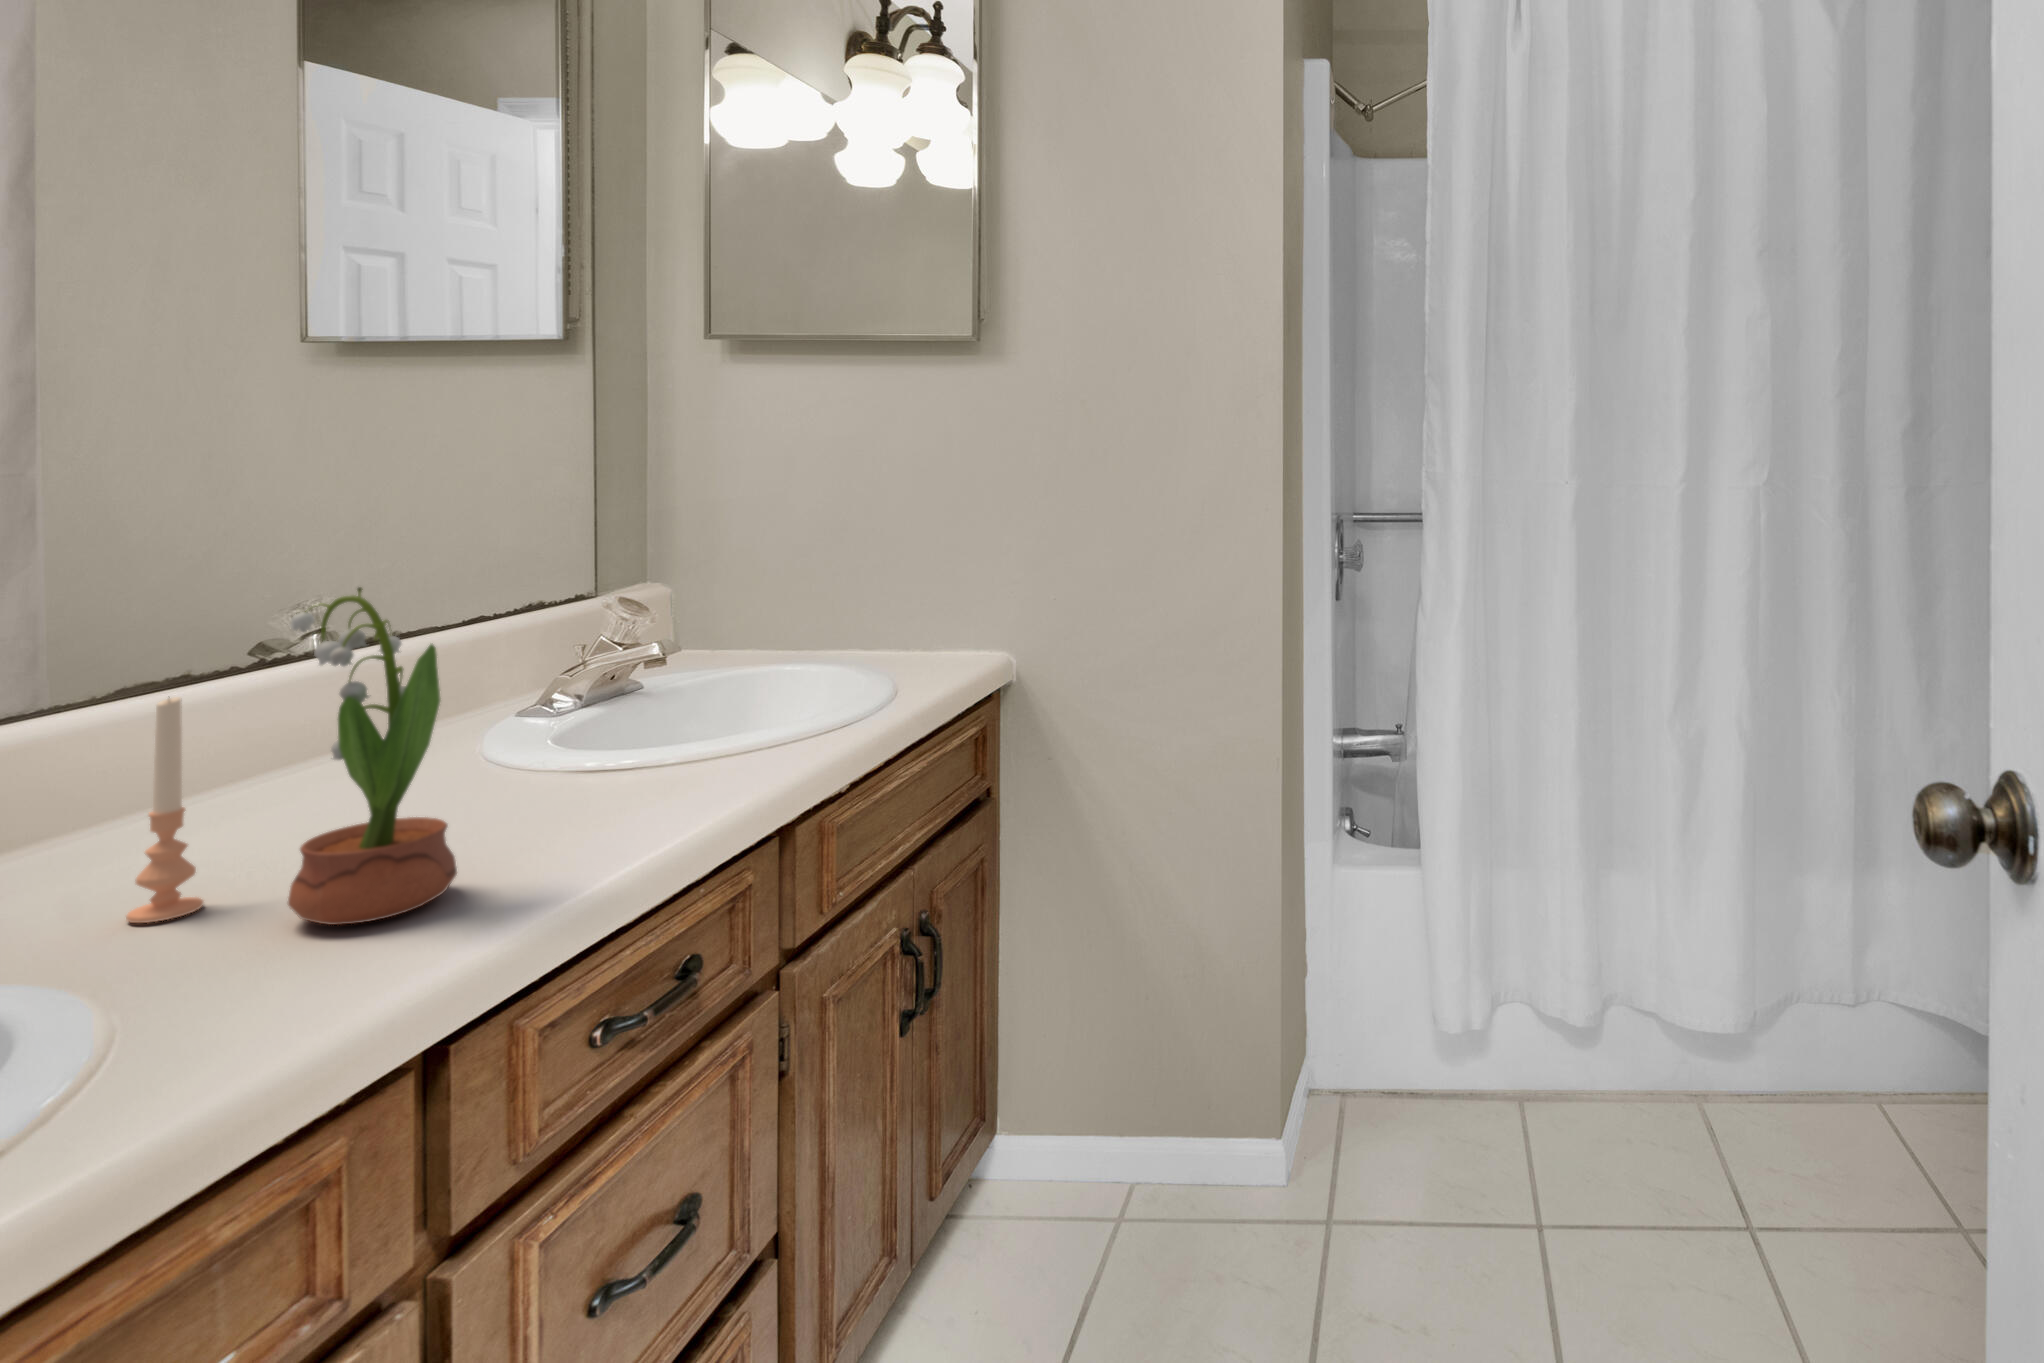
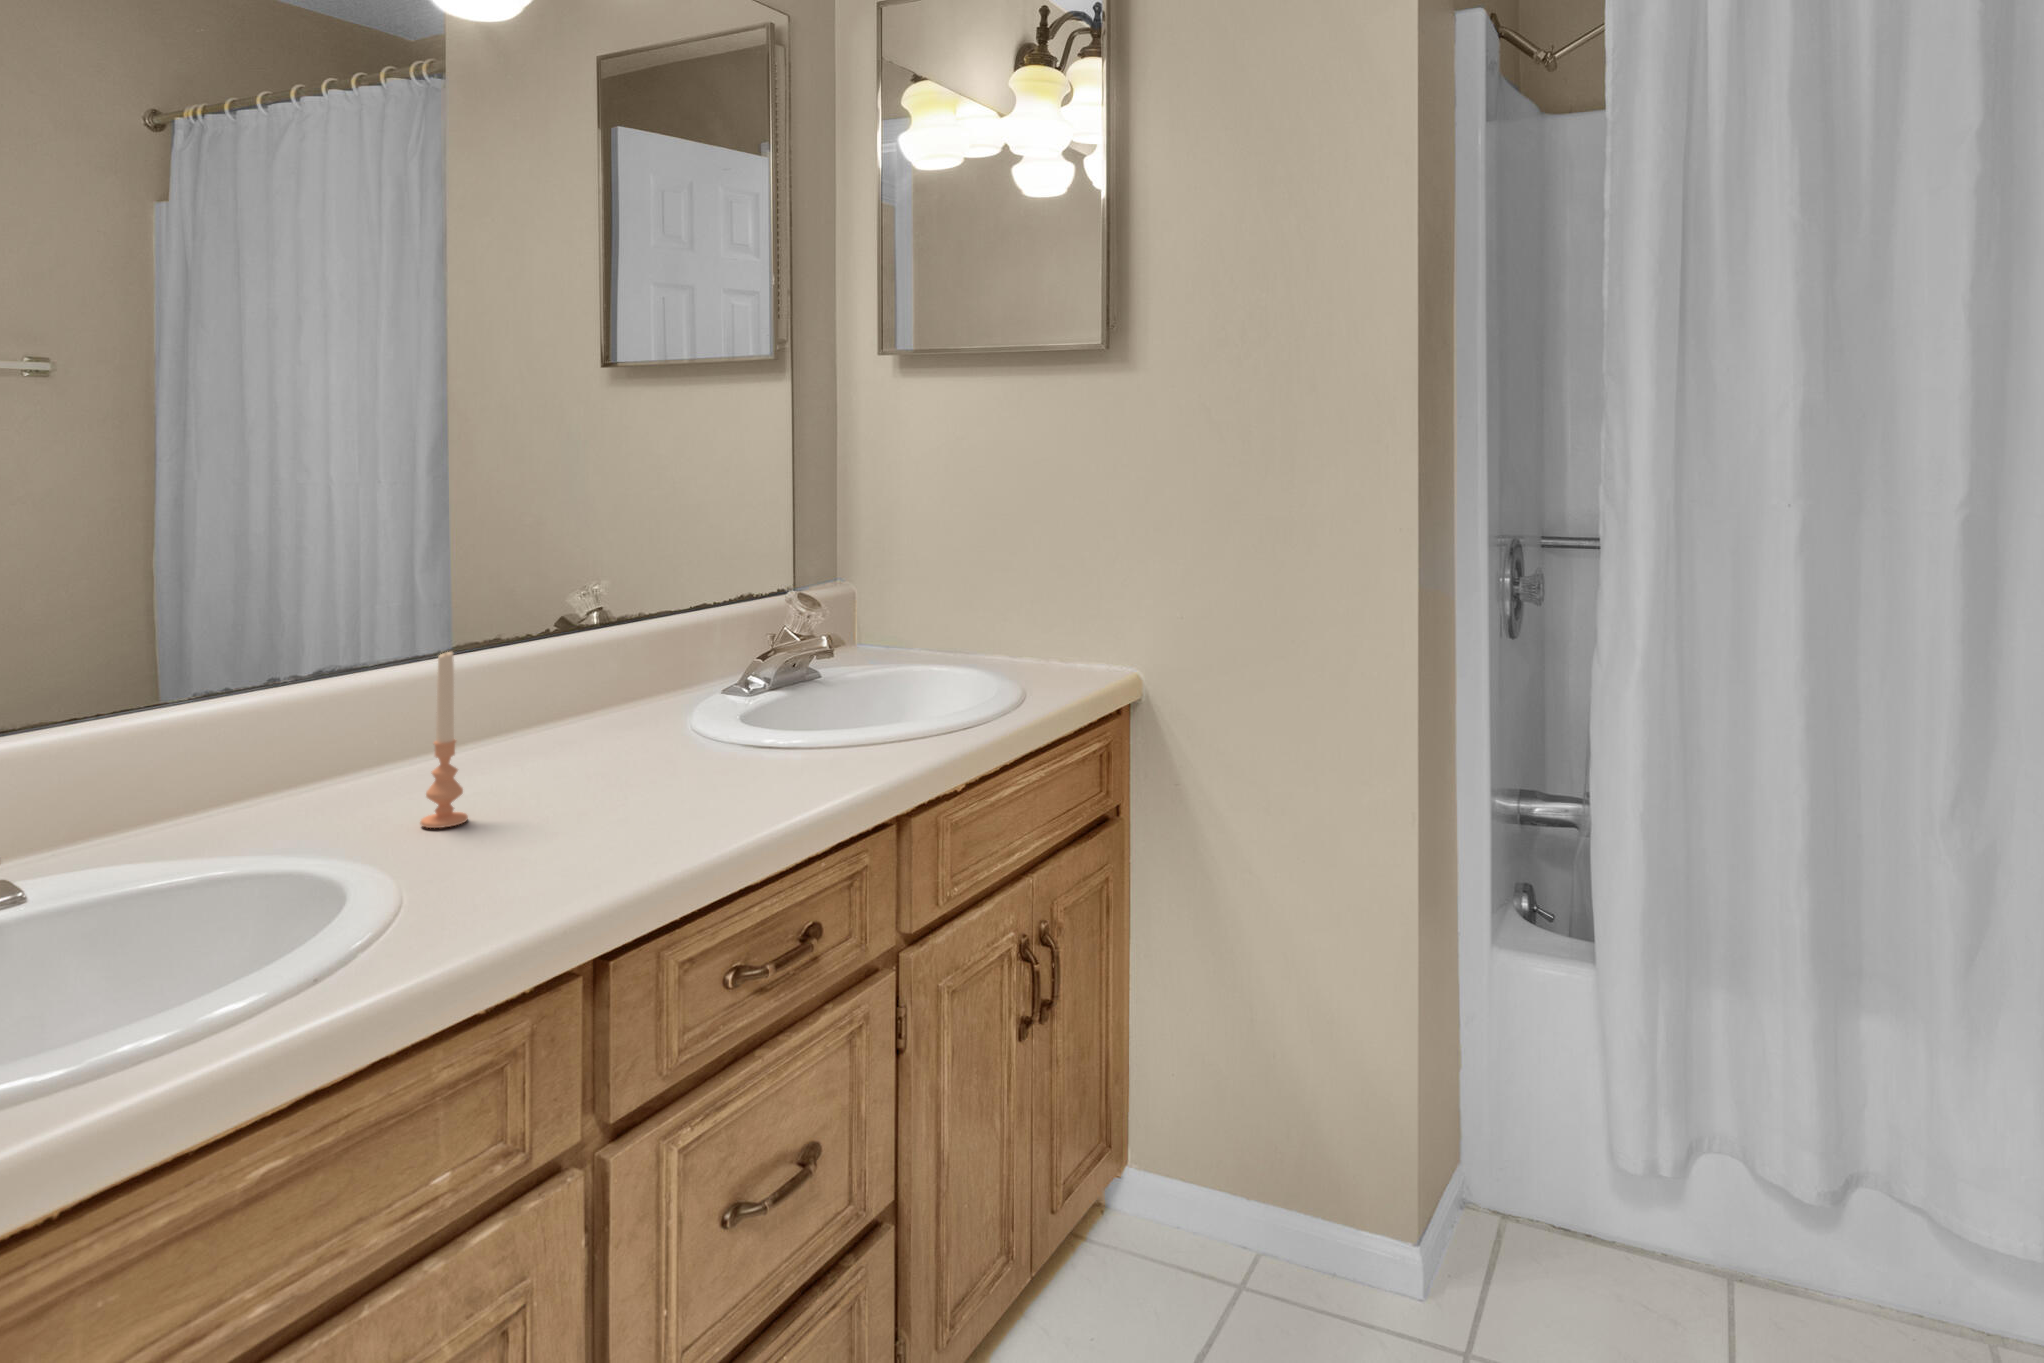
potted flower: present [288,587,457,925] -> none [511,568,627,848]

